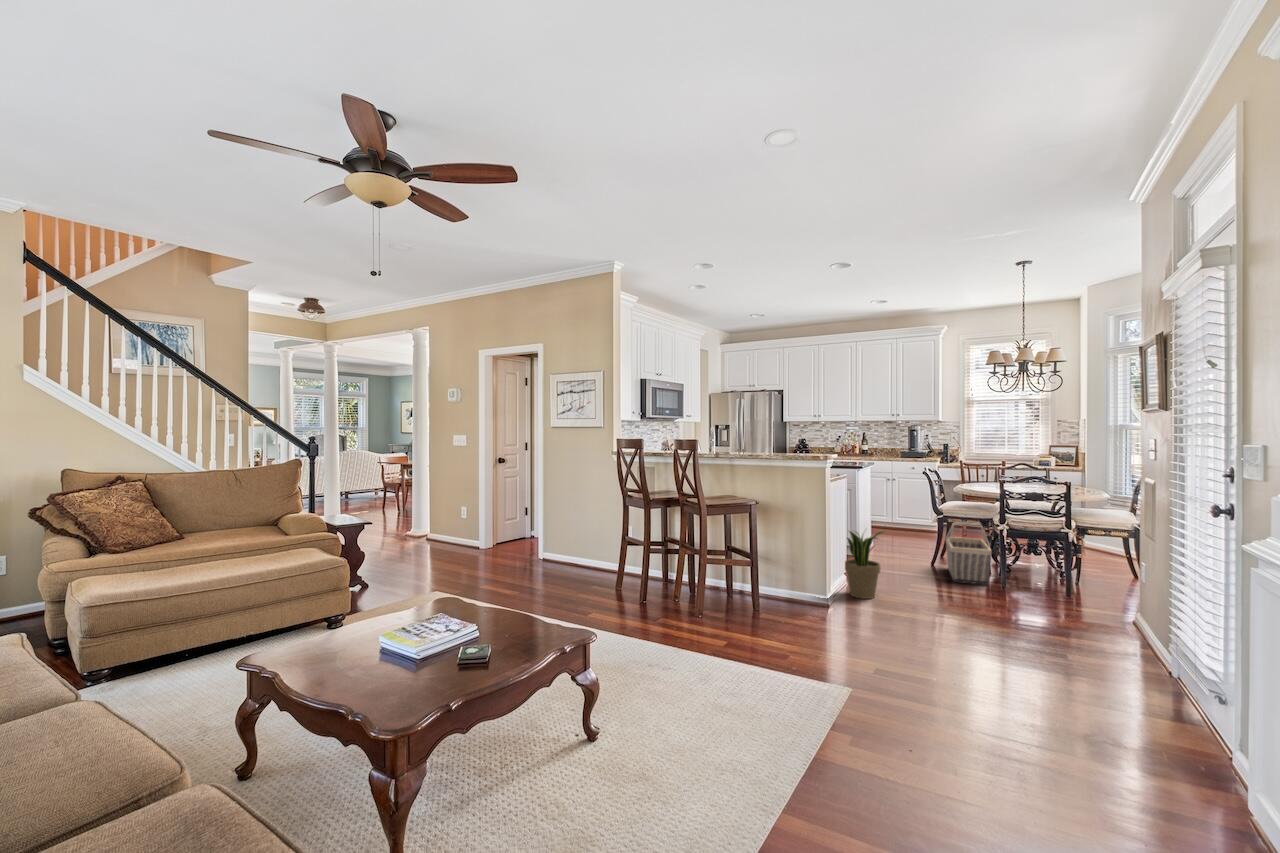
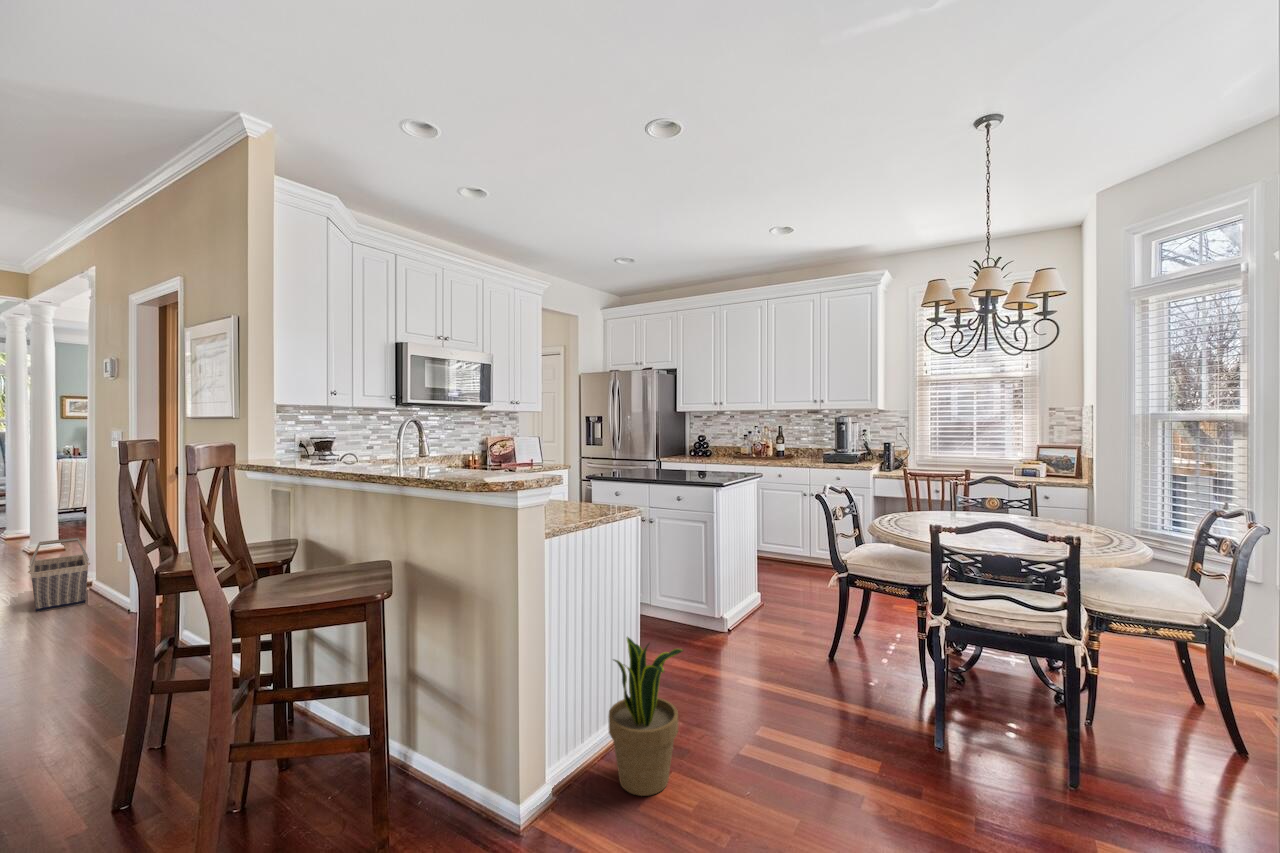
basket: present [945,522,992,585] -> present [28,538,90,612]

